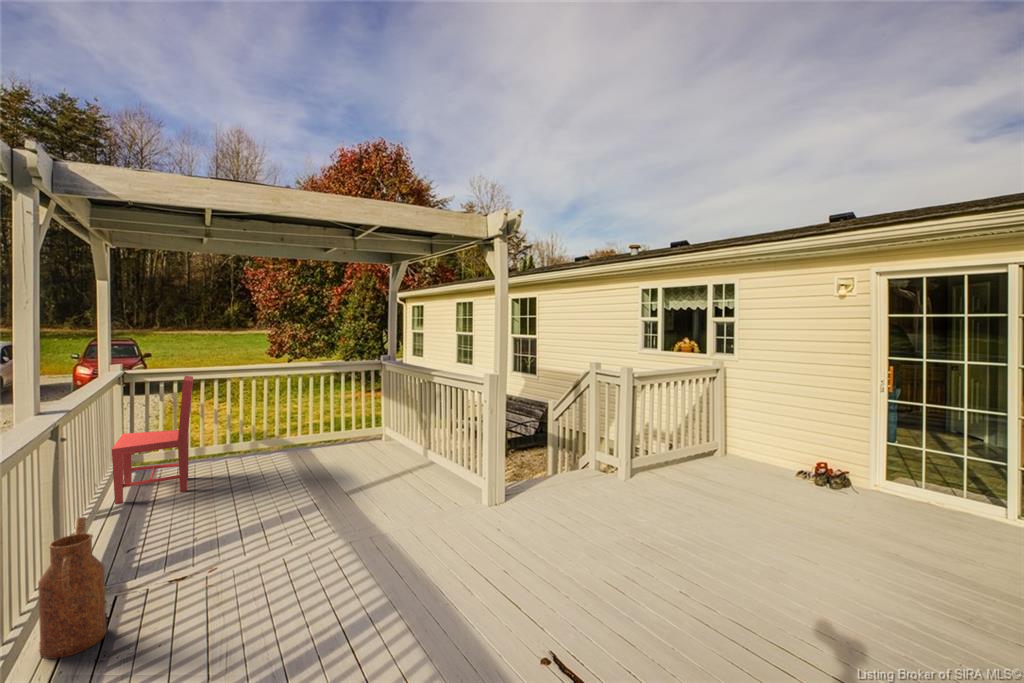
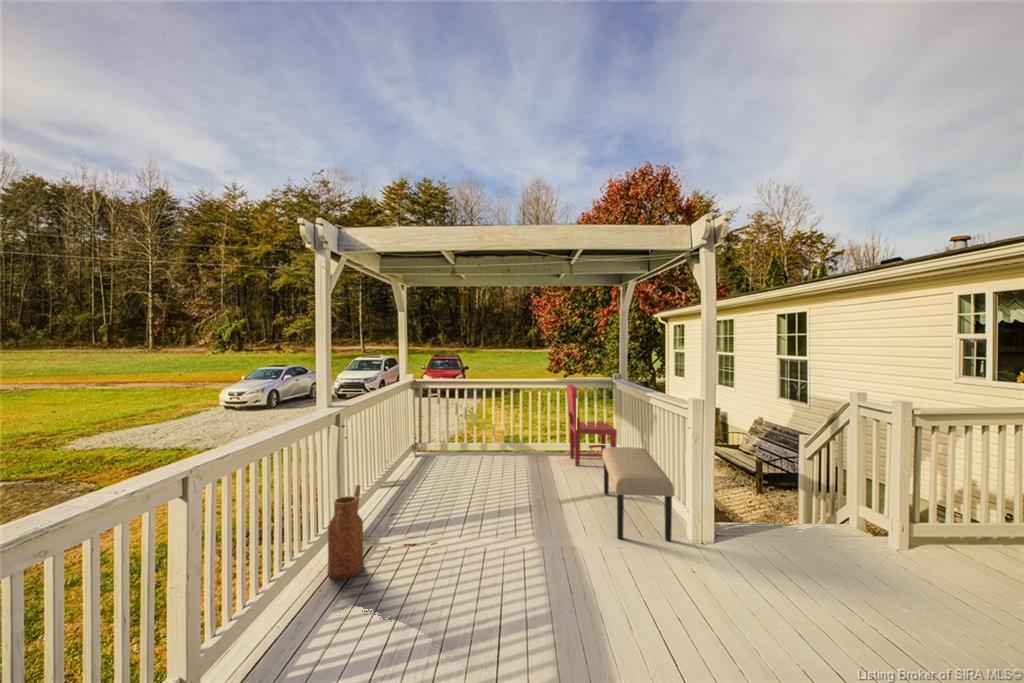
dining chair: present [112,376,193,504] -> present [566,384,617,466]
bench: none [389,425,477,516] -> present [602,447,674,541]

